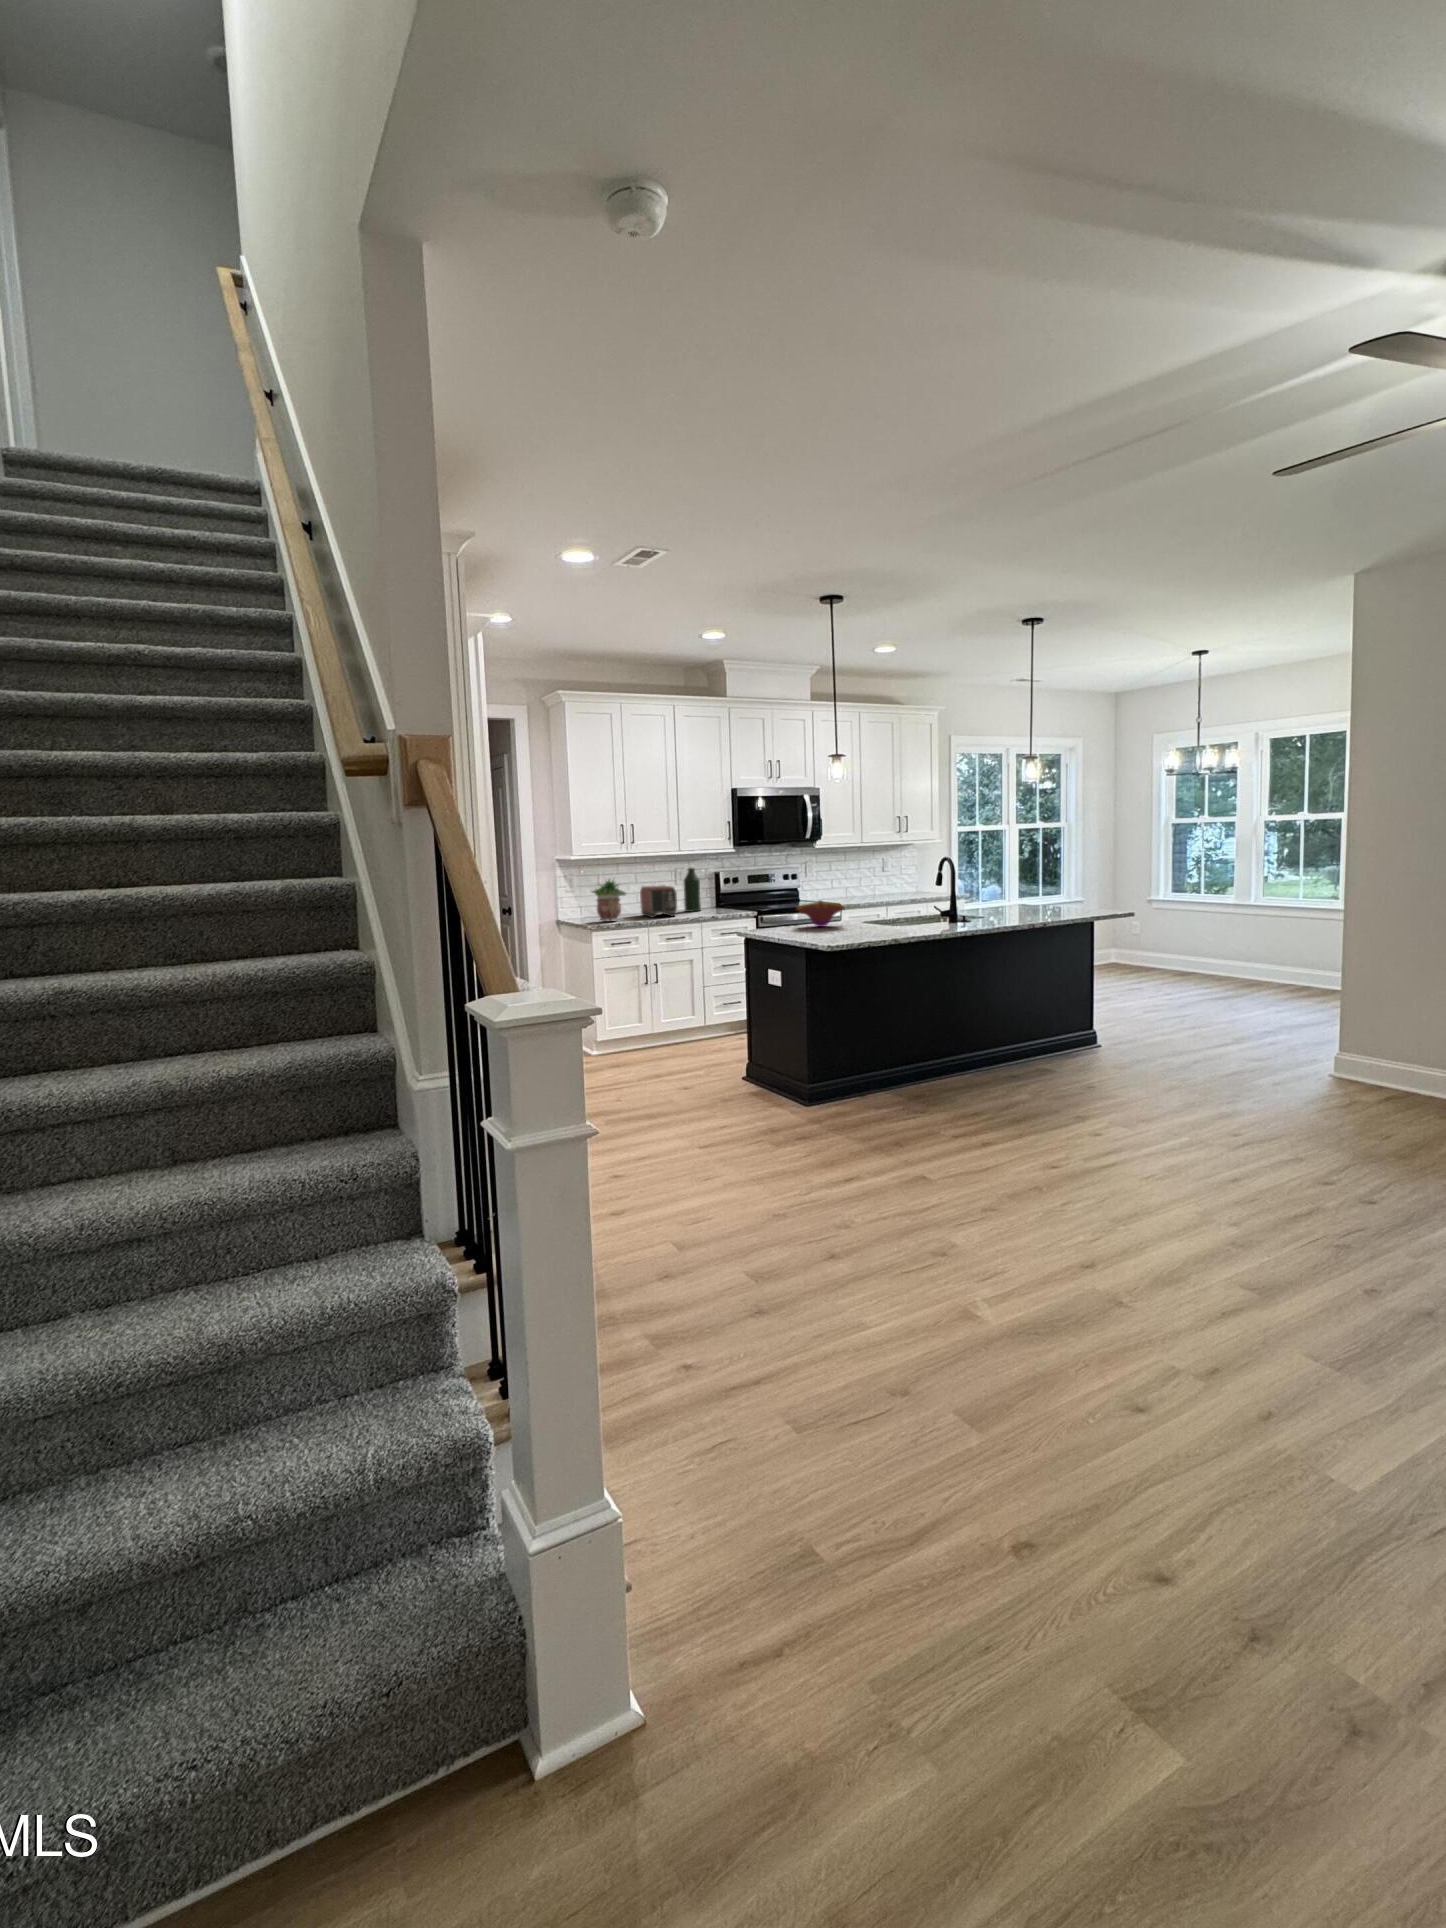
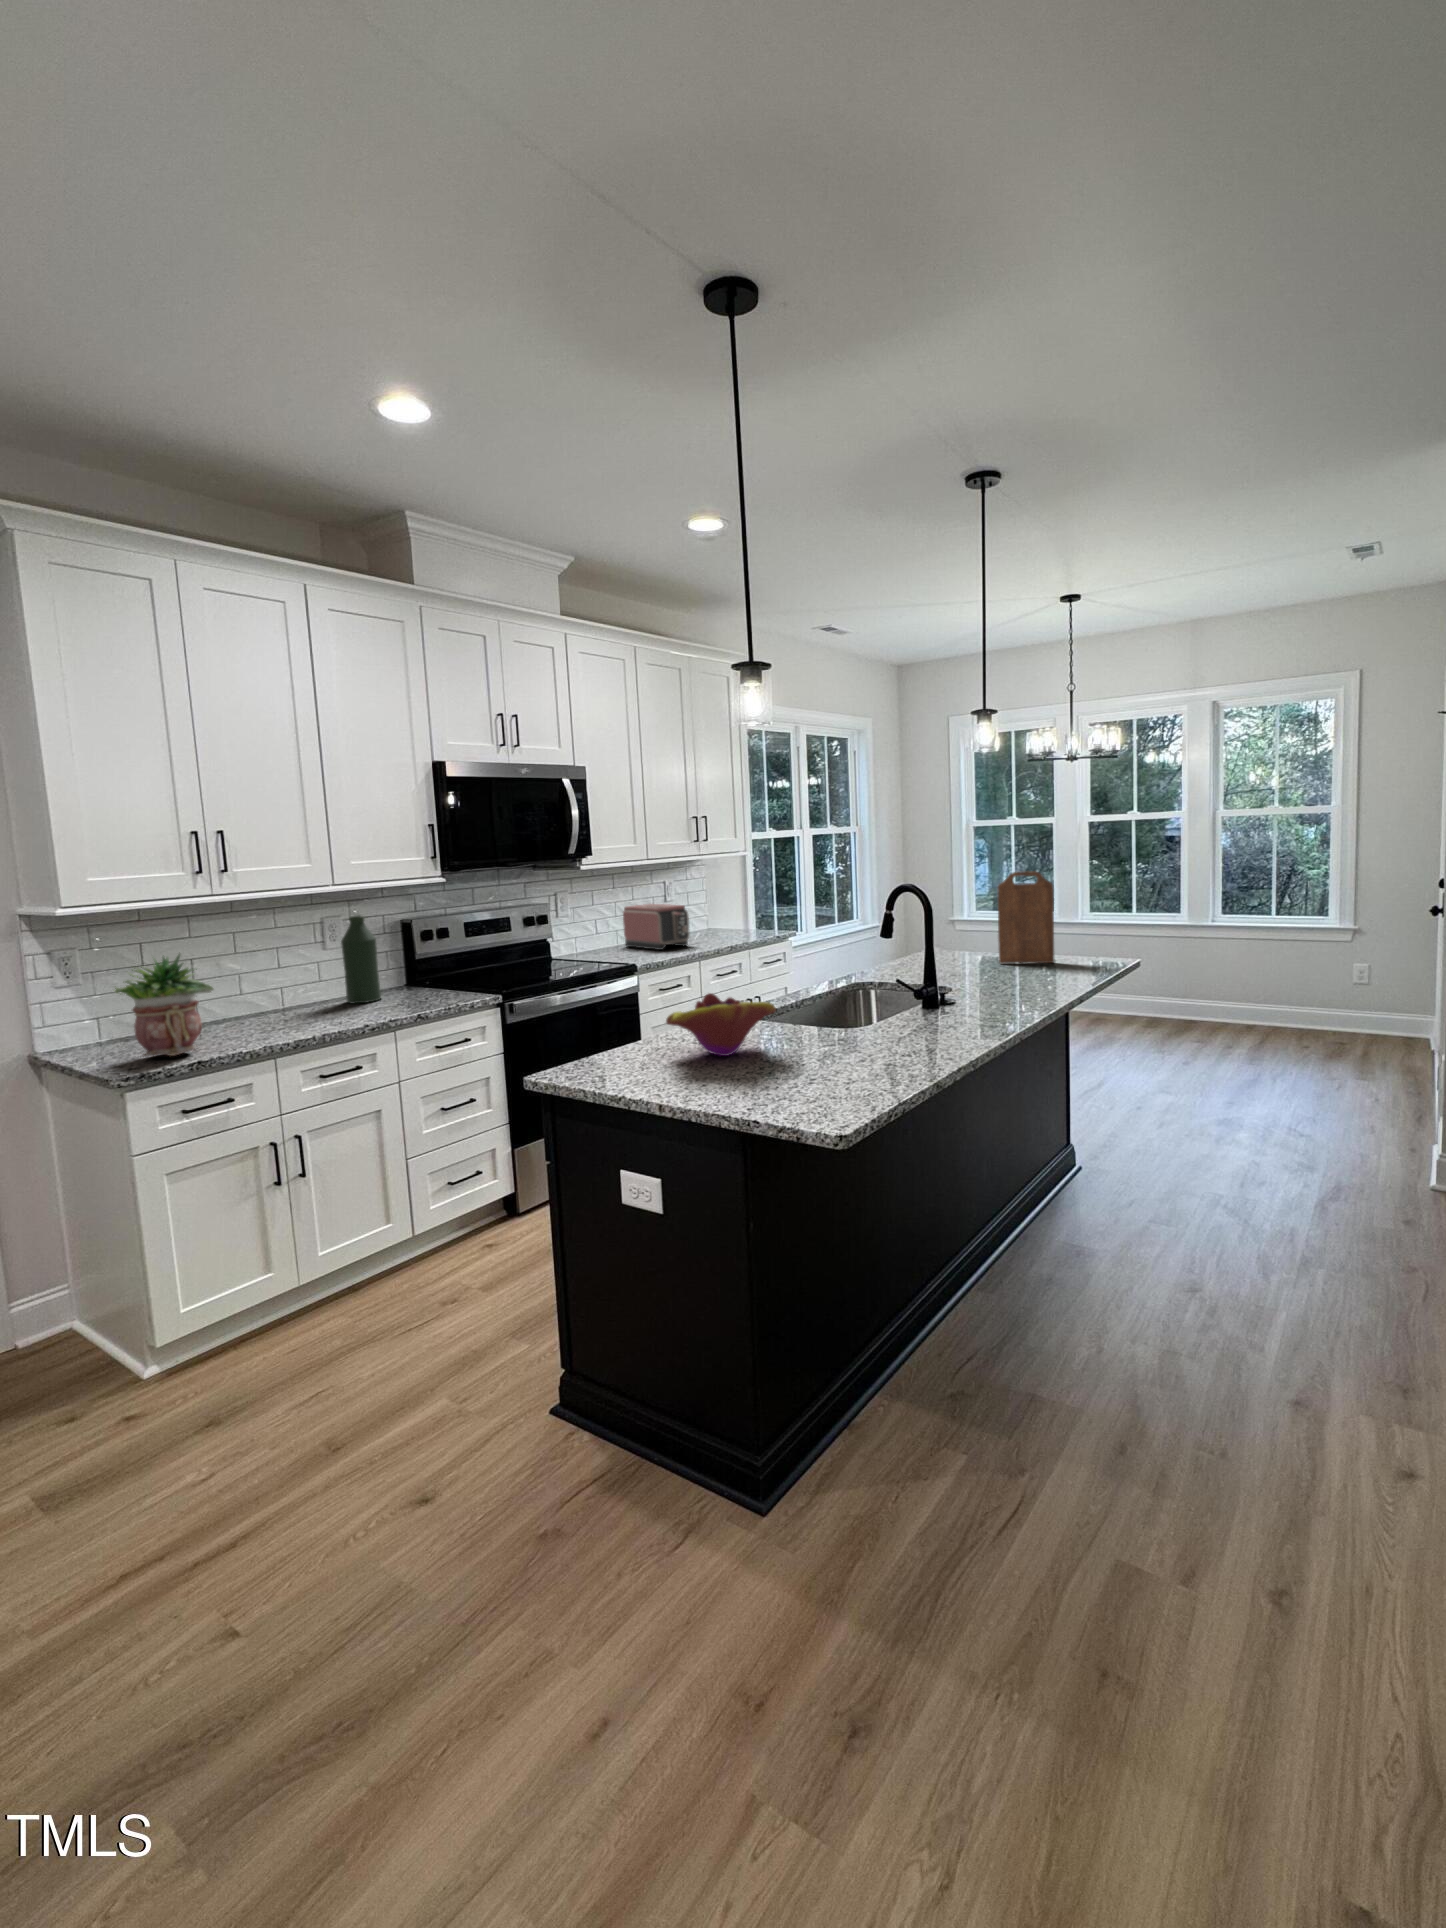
cutting board: none [1038,852,1072,908] -> present [998,871,1054,964]
toaster: present [640,885,677,918] -> present [623,904,690,950]

